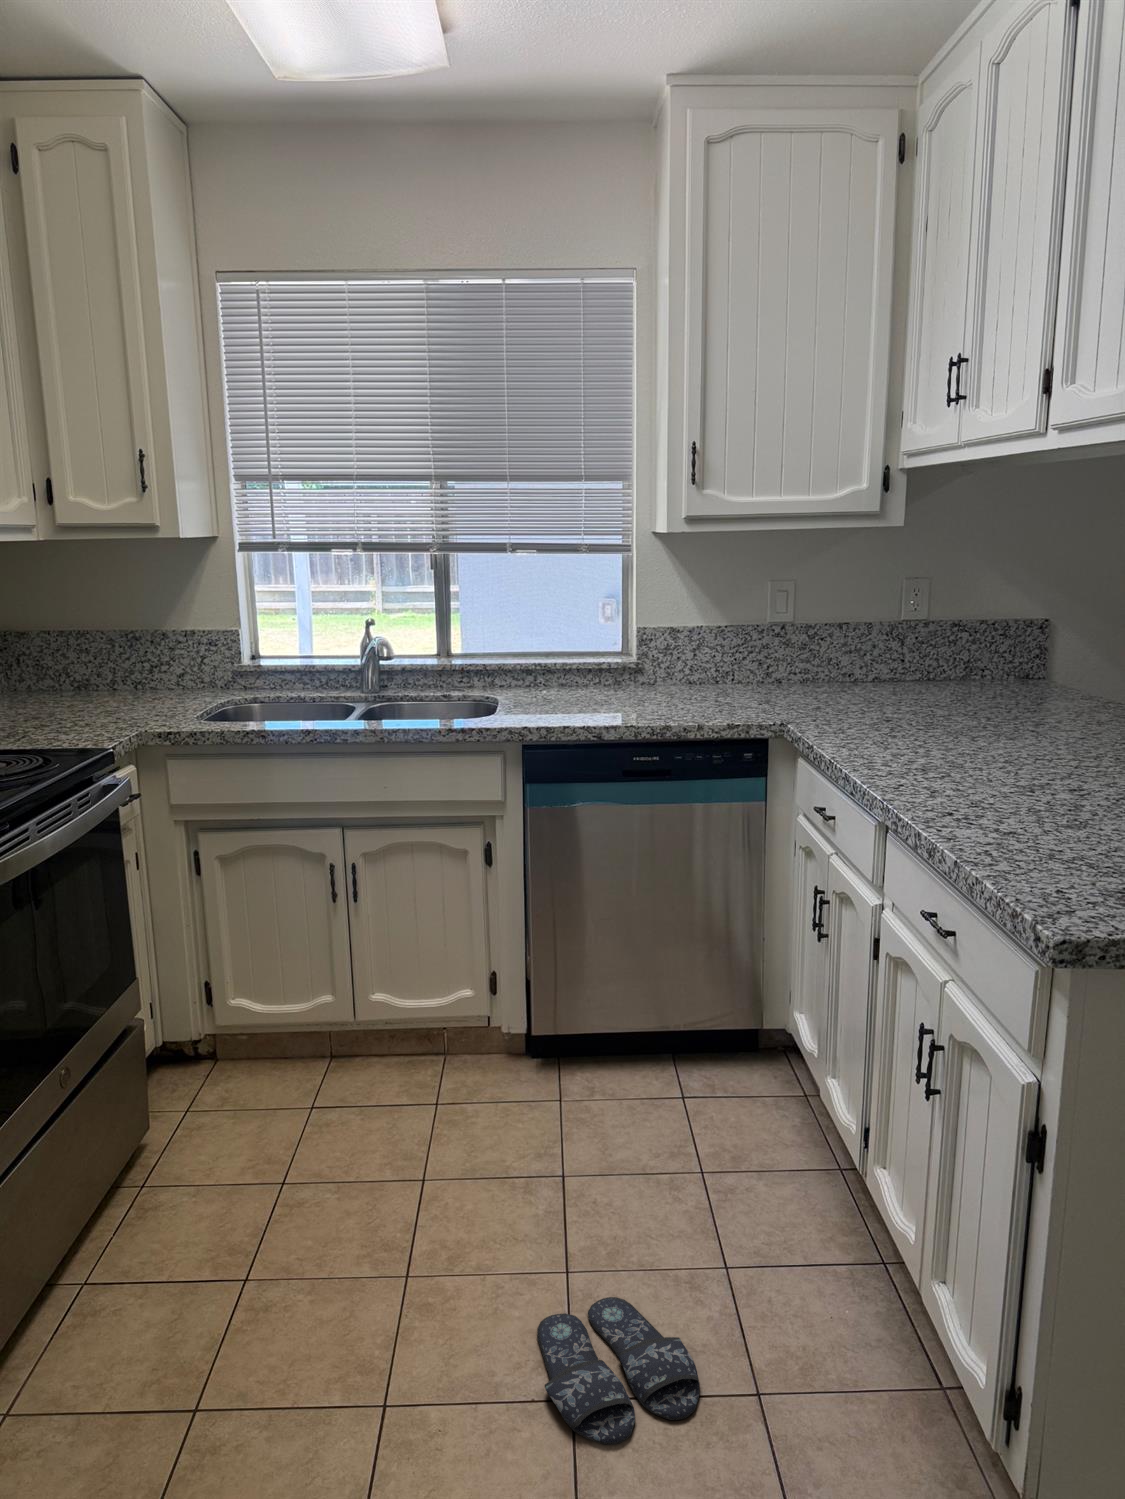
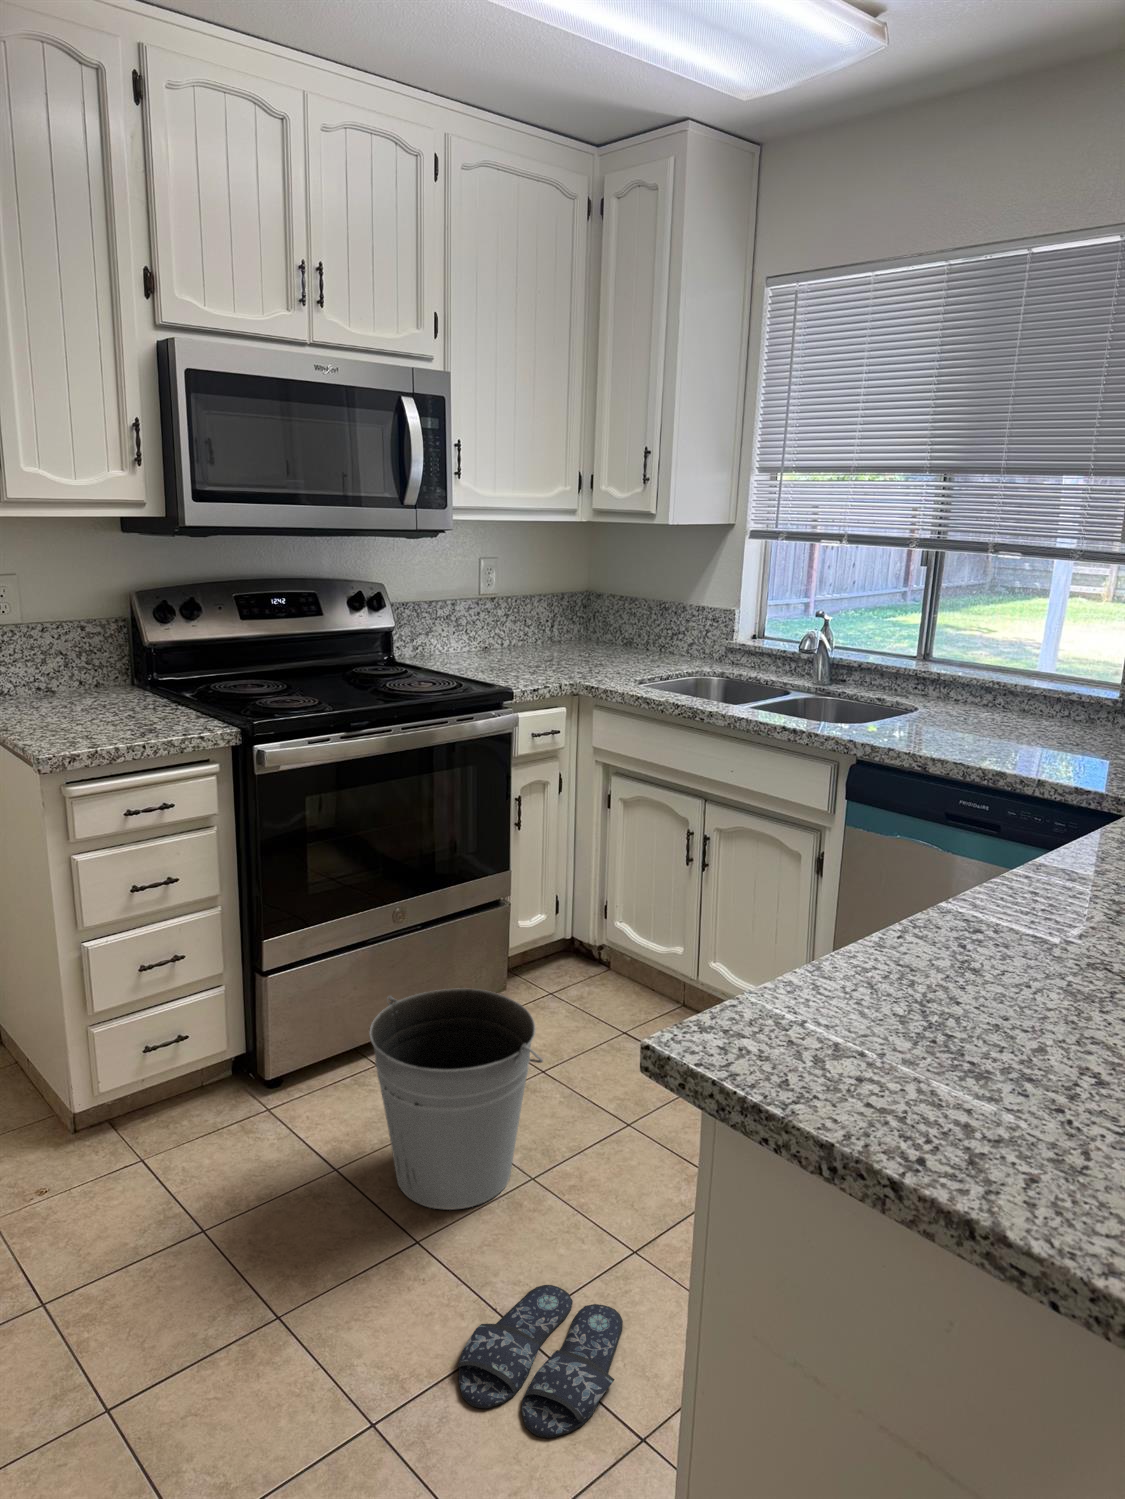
bucket: none [212,1084,426,1353] -> present [369,988,543,1210]

